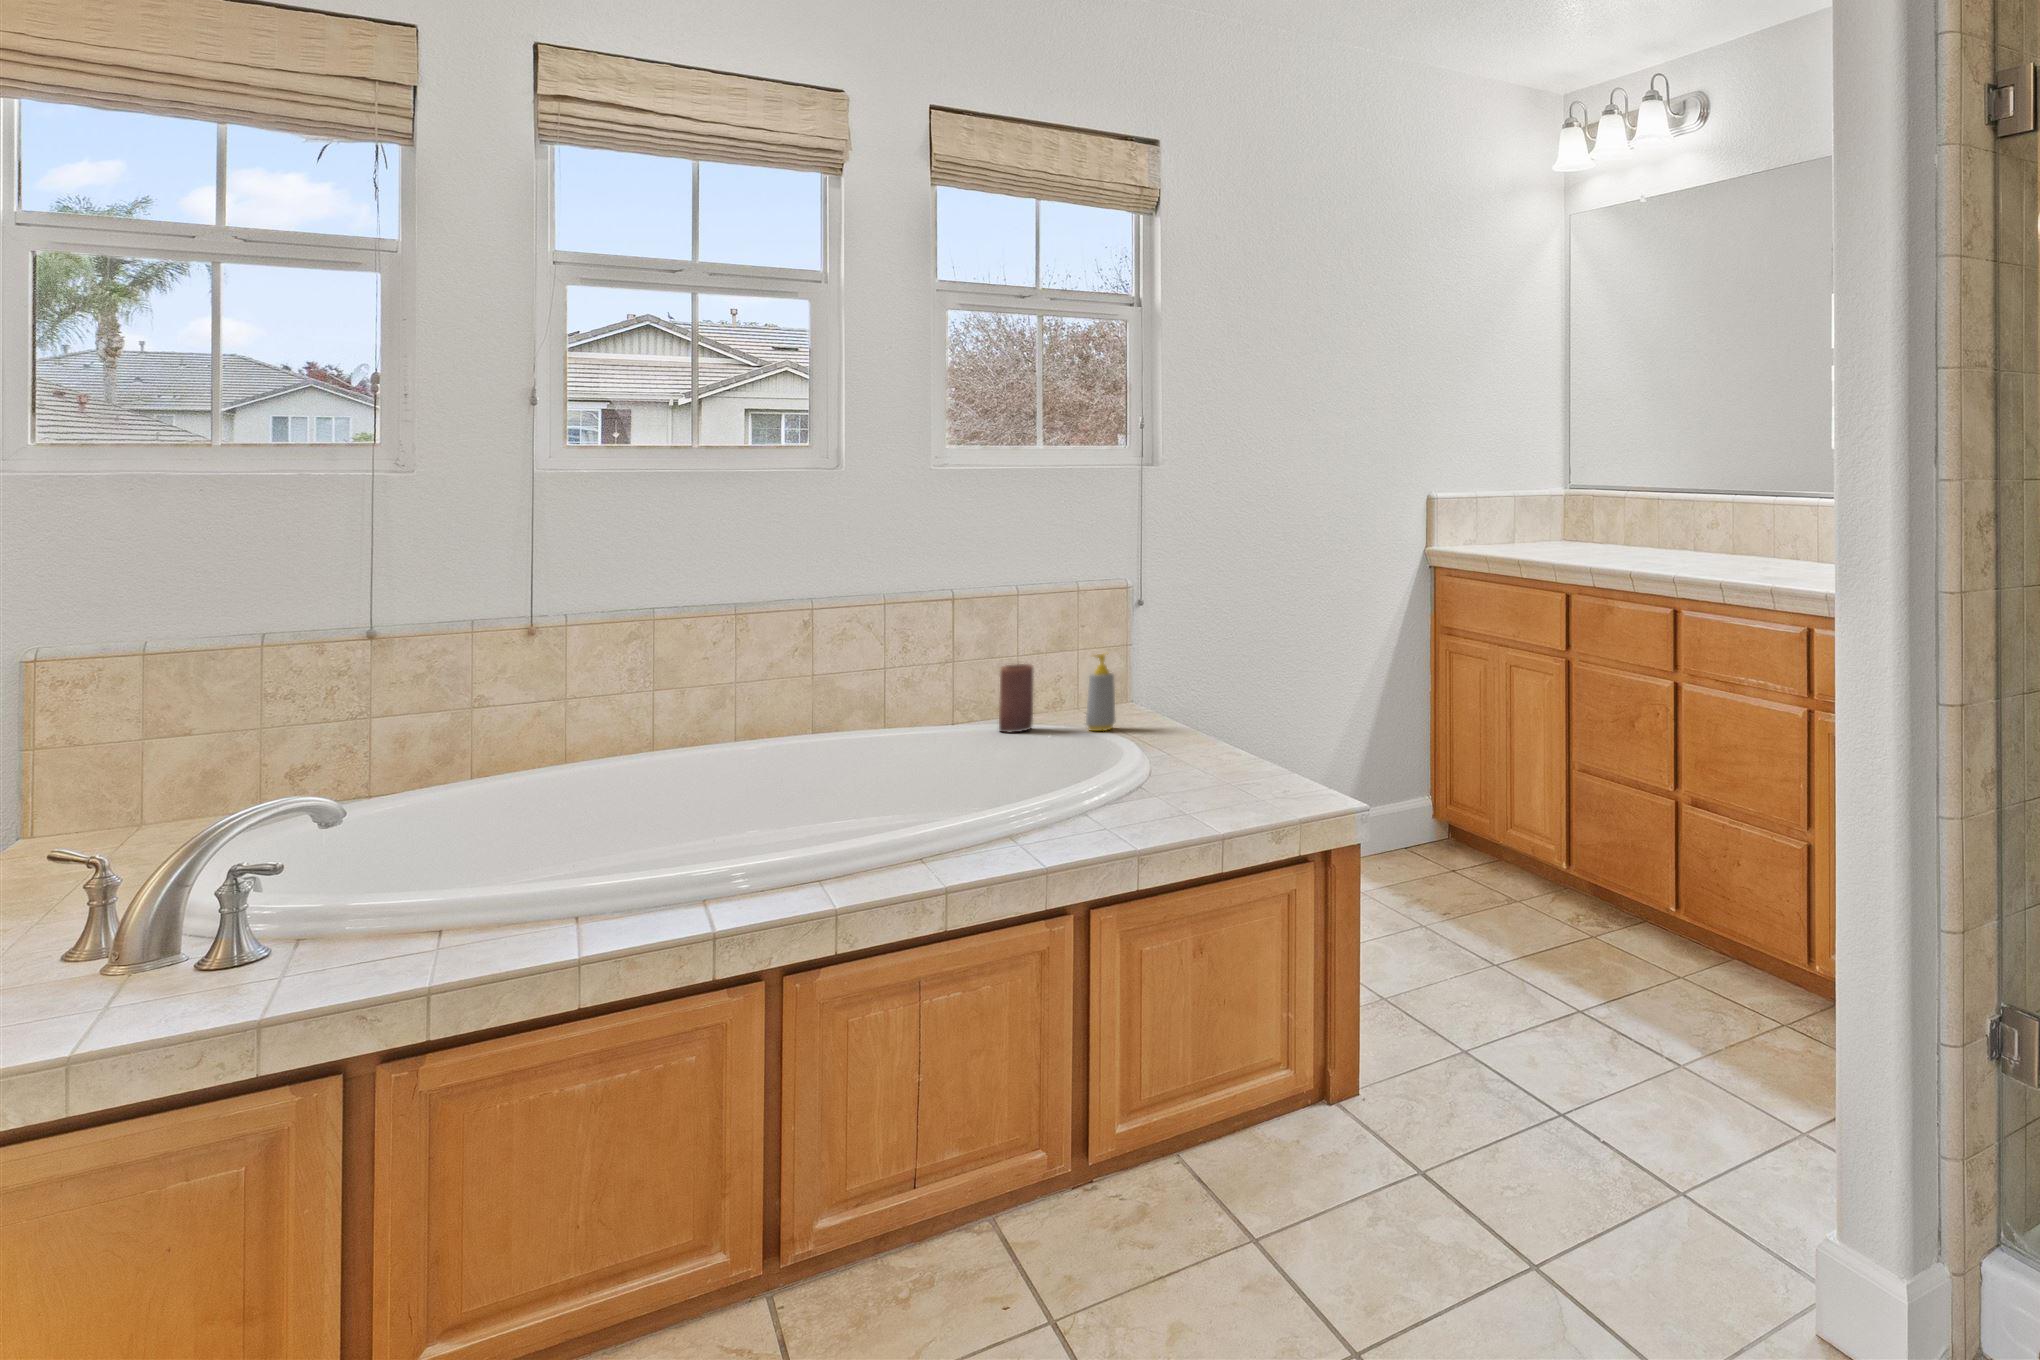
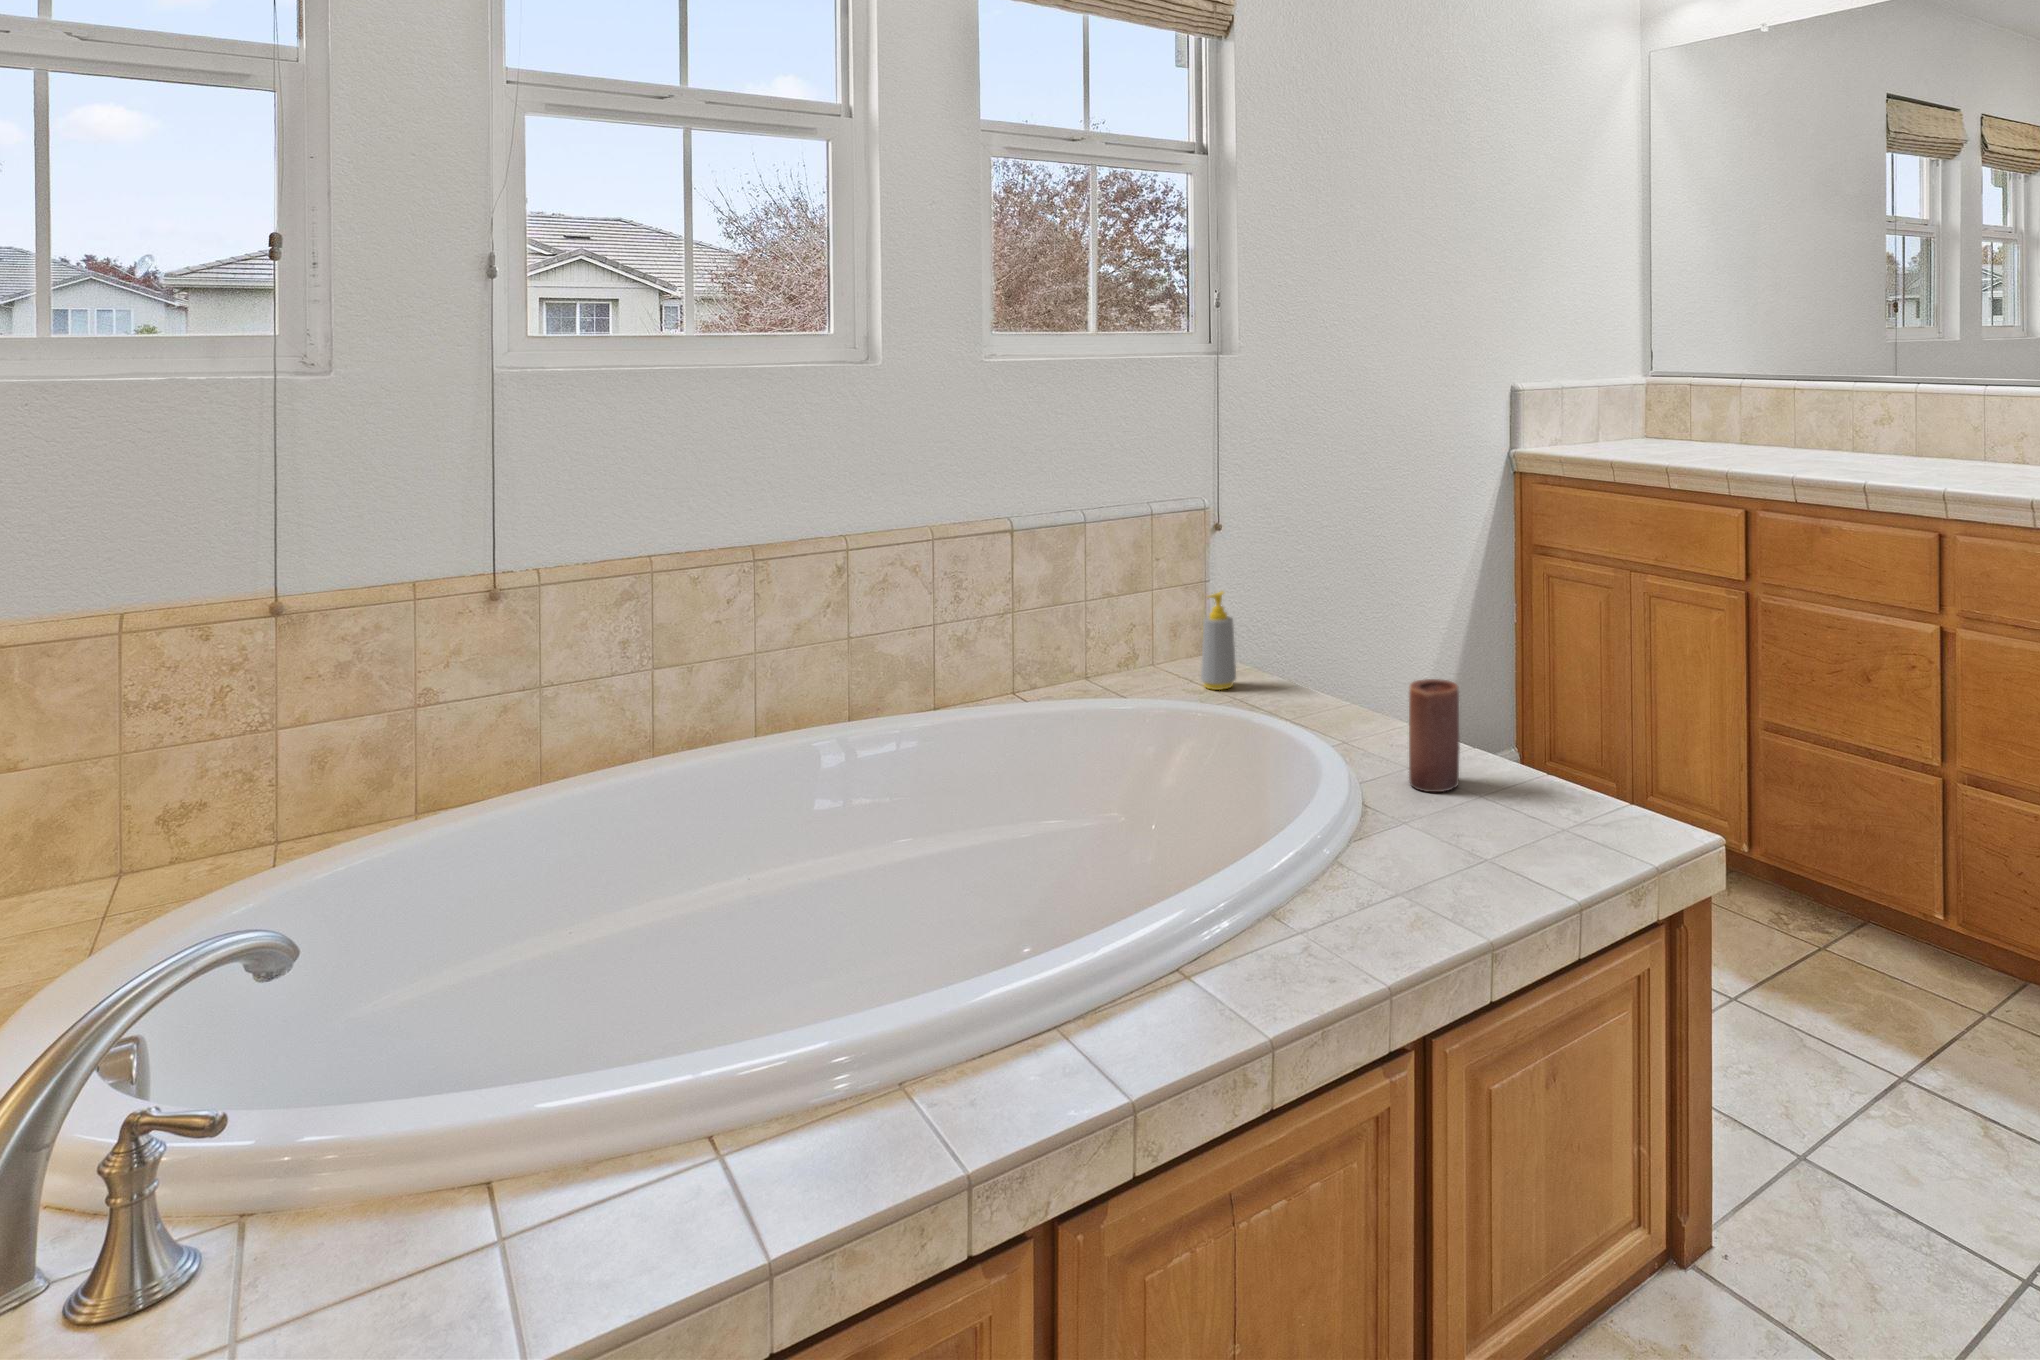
candle: present [999,664,1034,733] -> present [1409,679,1460,792]

